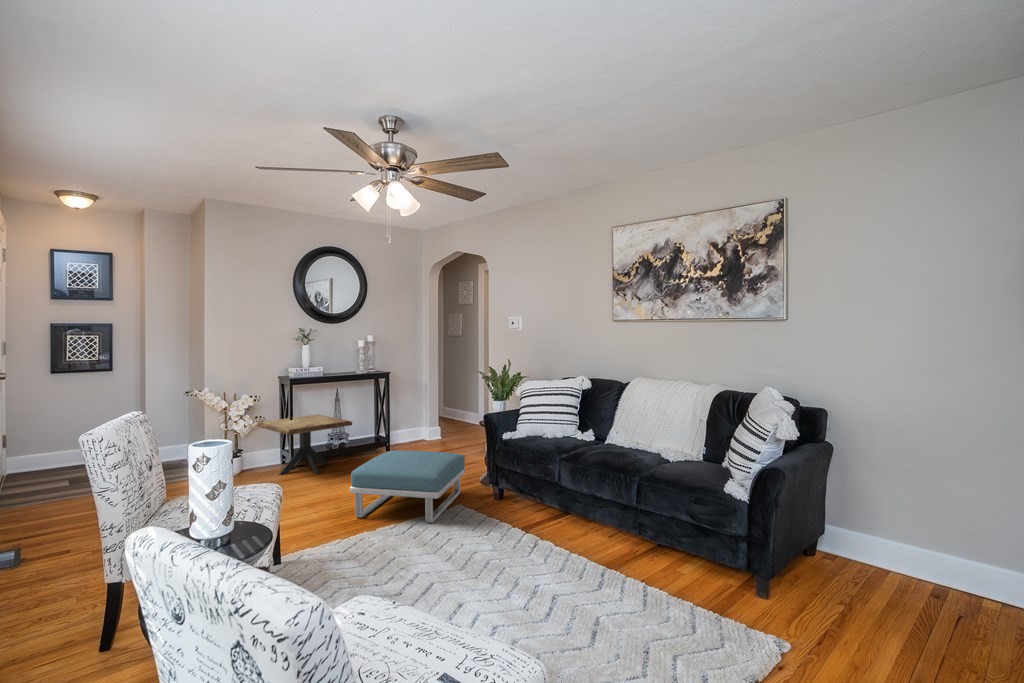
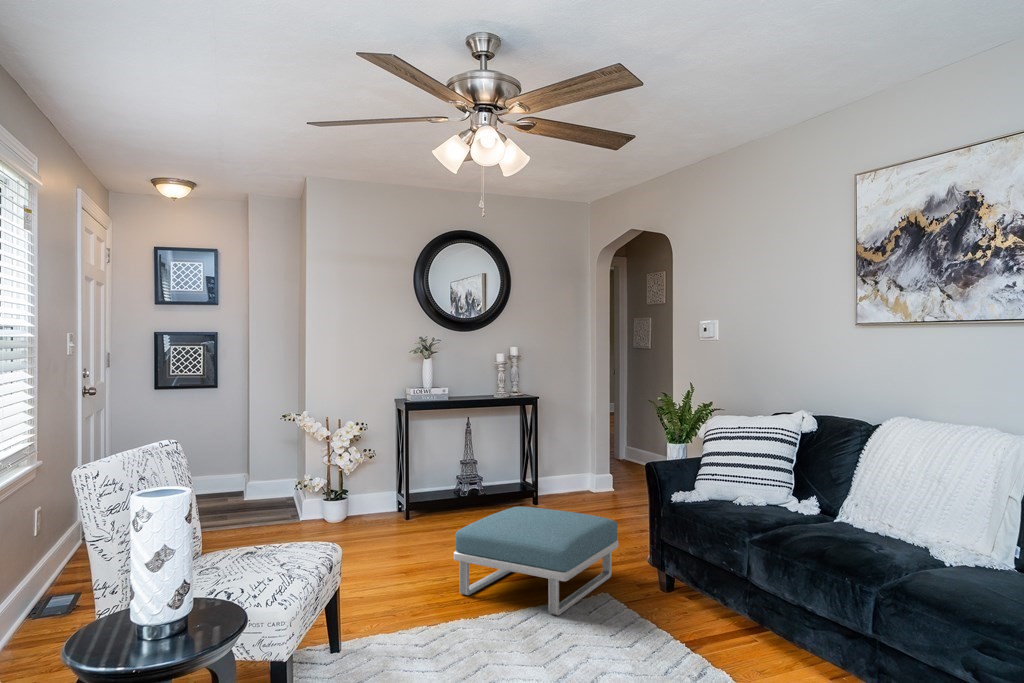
side table: present [257,414,352,475] -> none [367,450,479,529]

